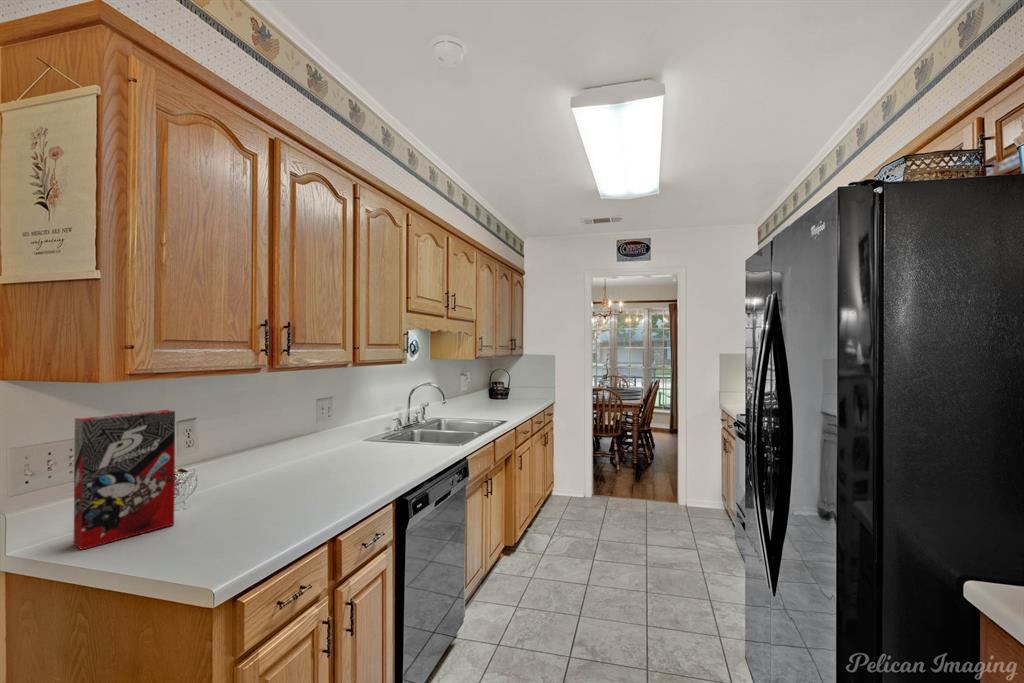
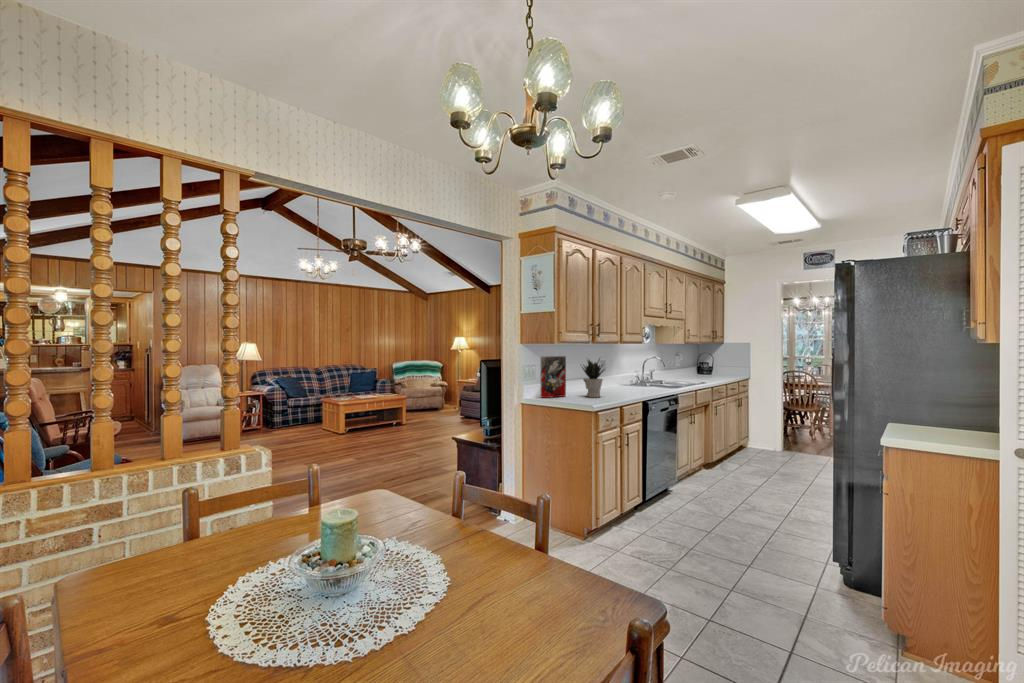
potted plant: none [228,406,307,518] -> present [582,359,605,397]

